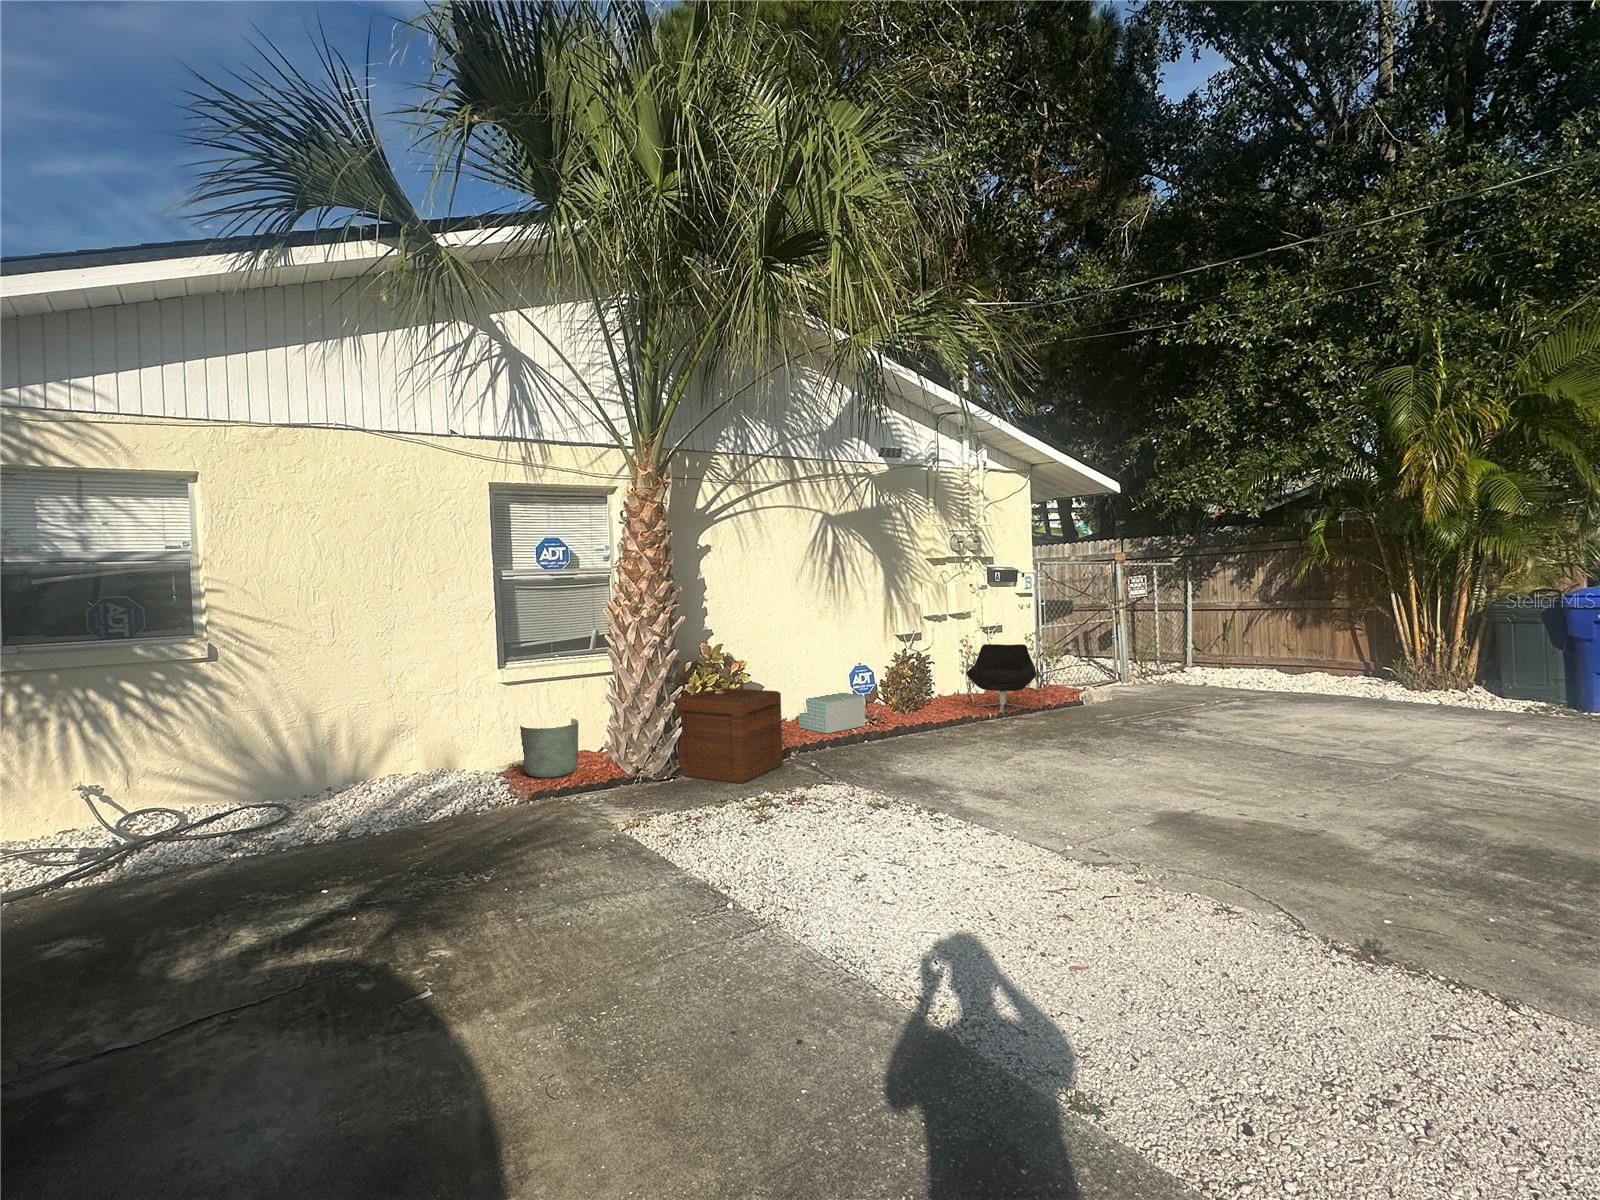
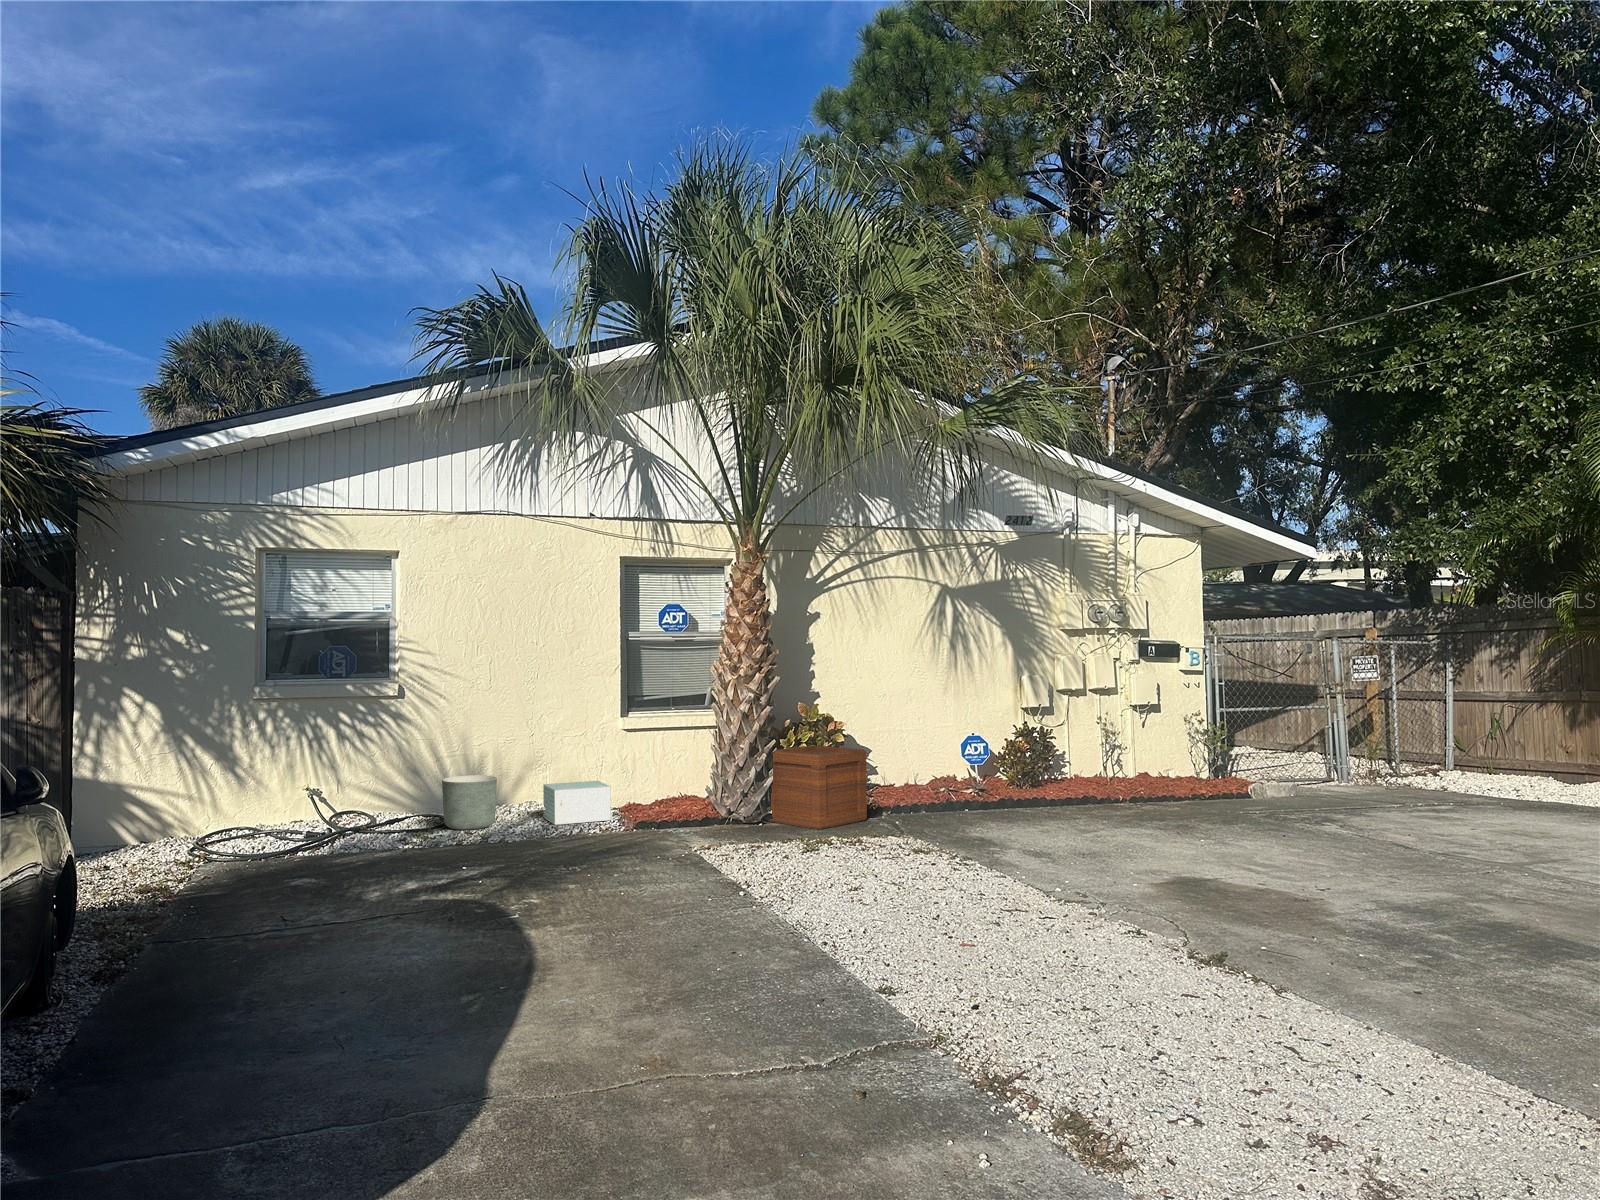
lounge chair: present [966,644,1037,712] -> none [1100,724,1182,794]
storage box: present [799,693,865,733] -> present [543,781,611,825]
planter: present [520,718,578,778] -> present [442,775,497,830]

